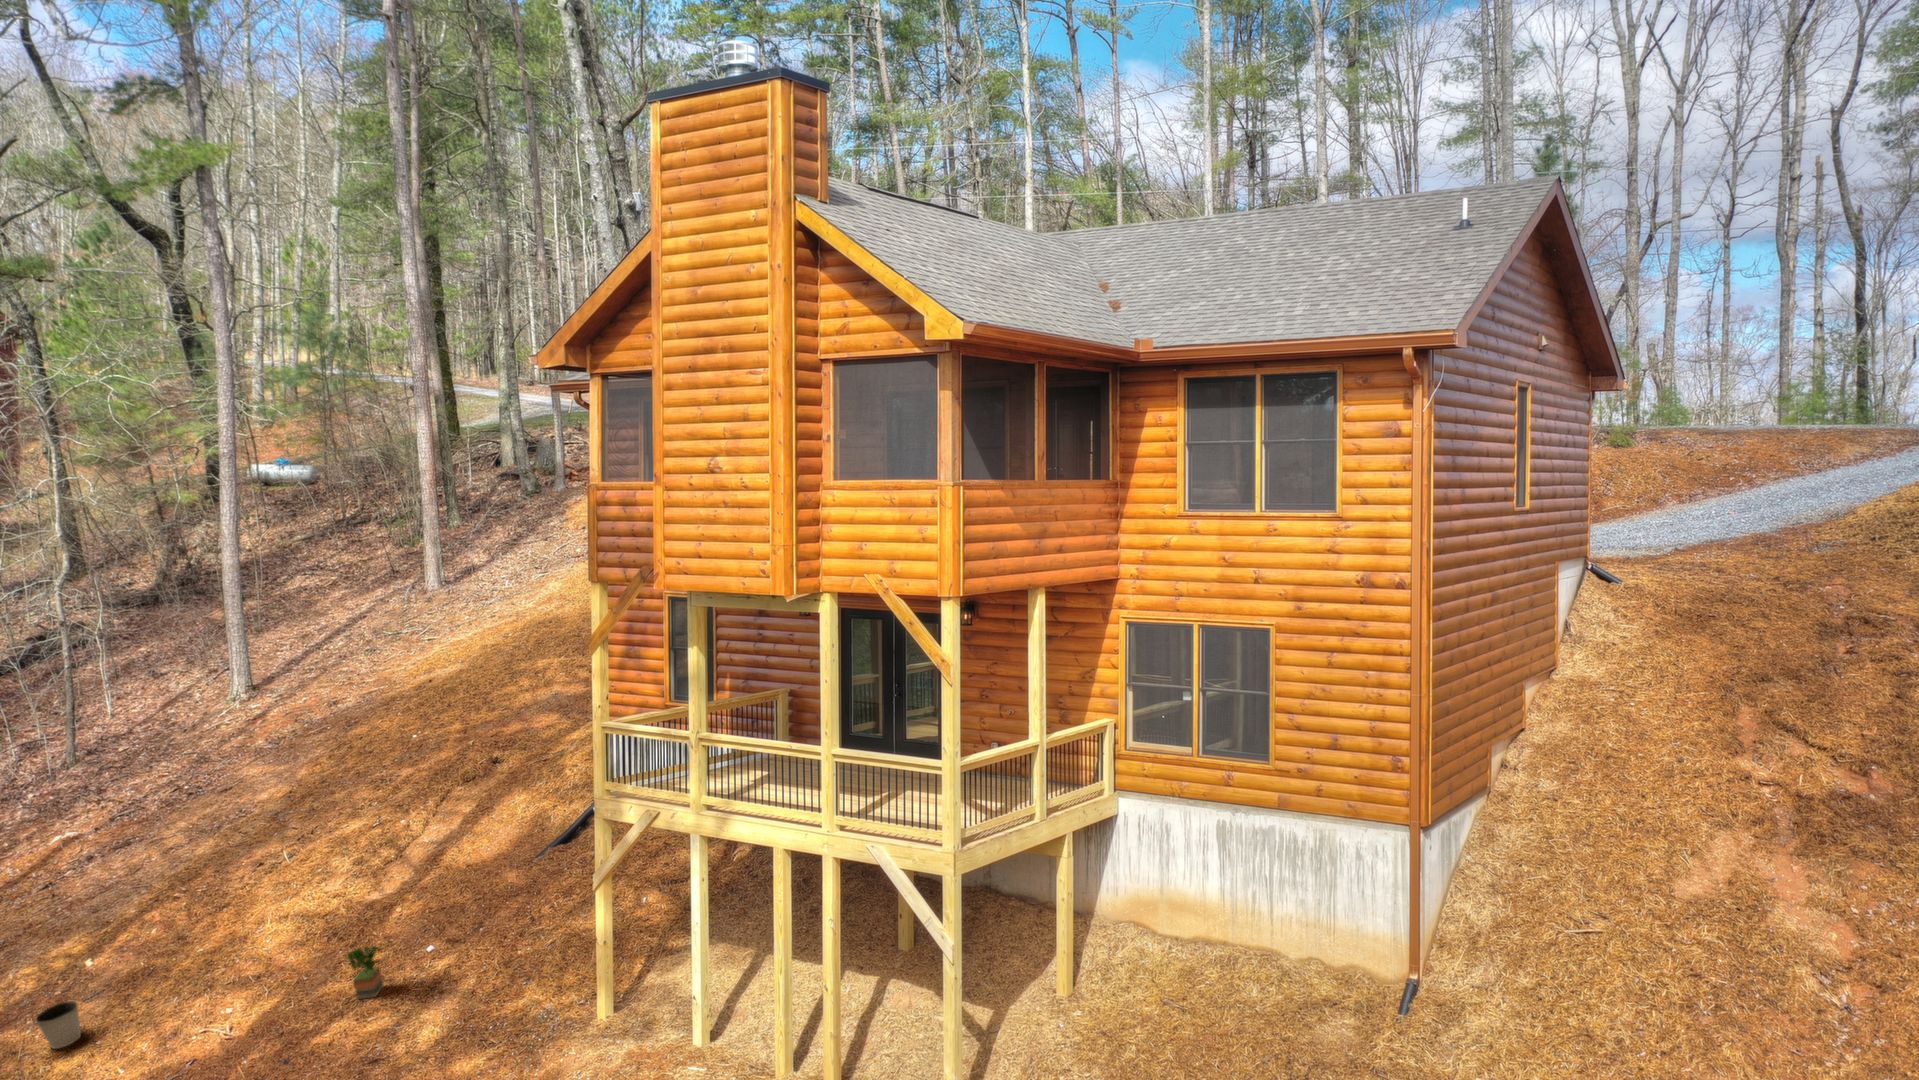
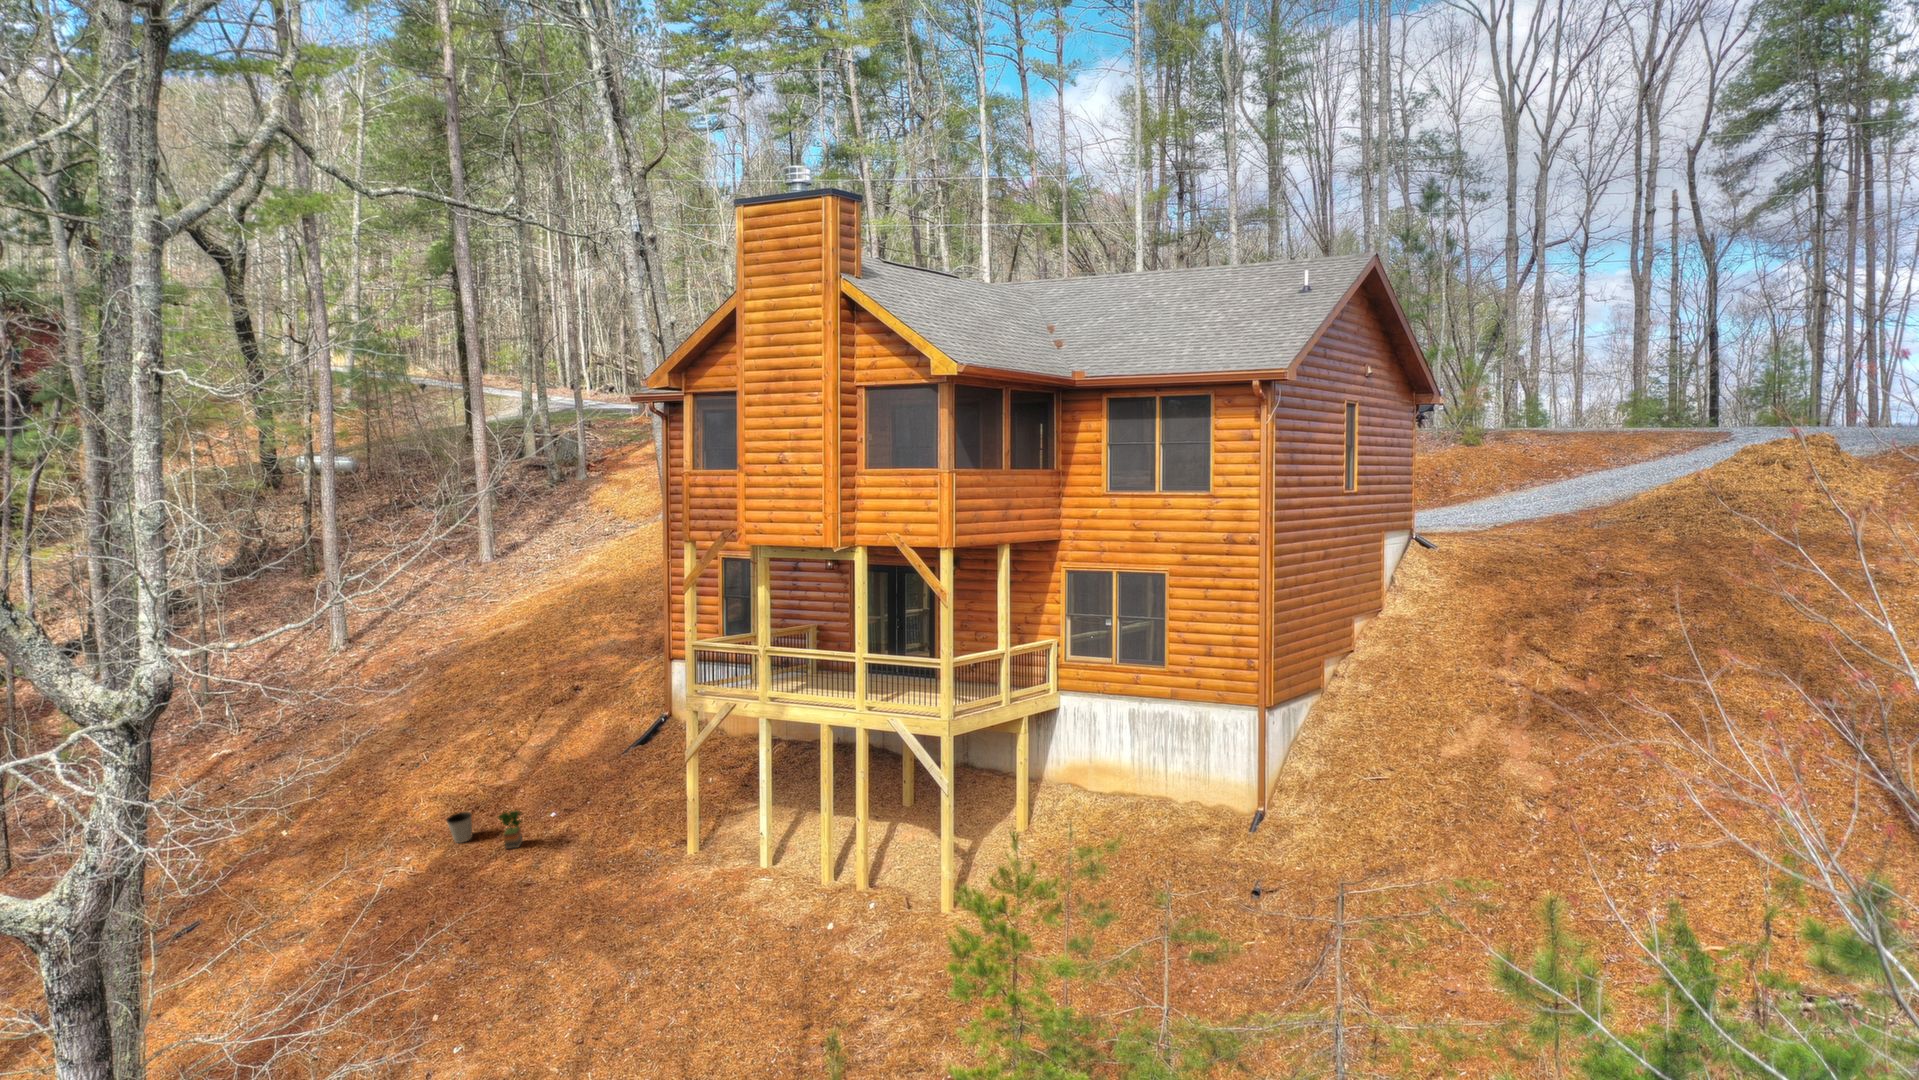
bucket: present [35,1001,81,1049] -> present [446,812,472,843]

